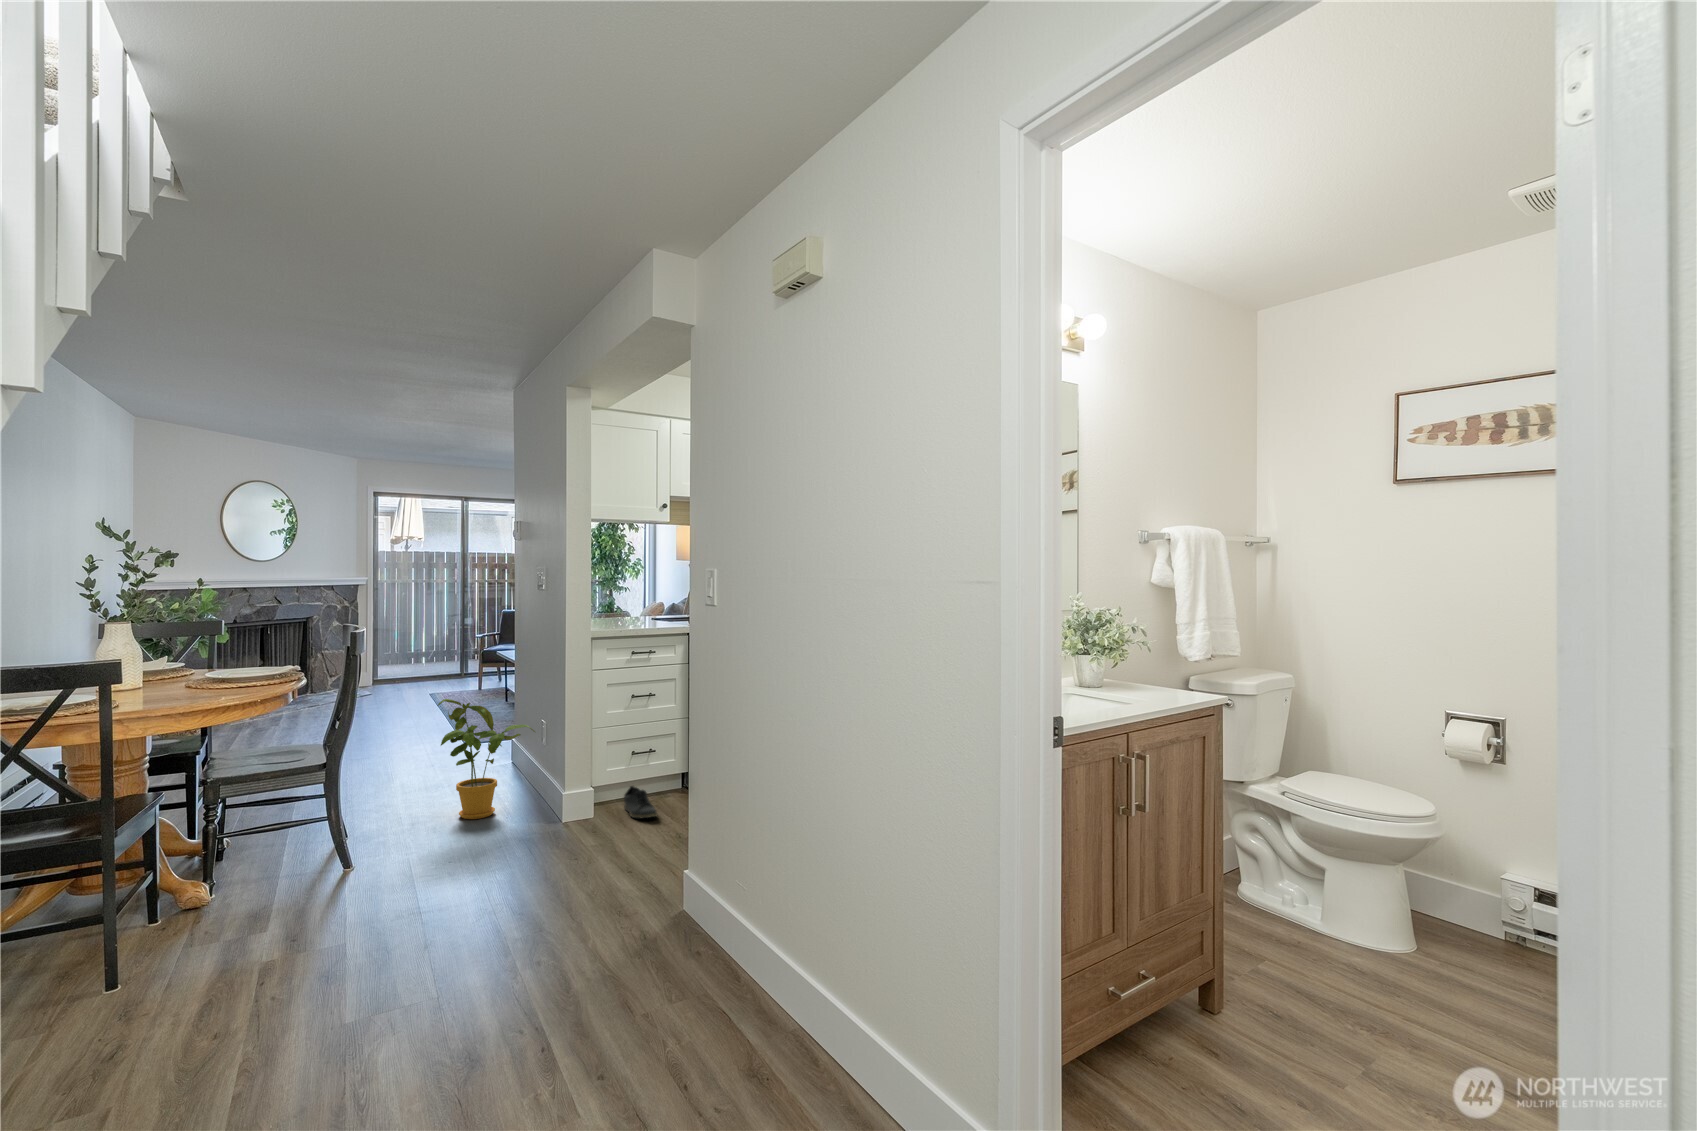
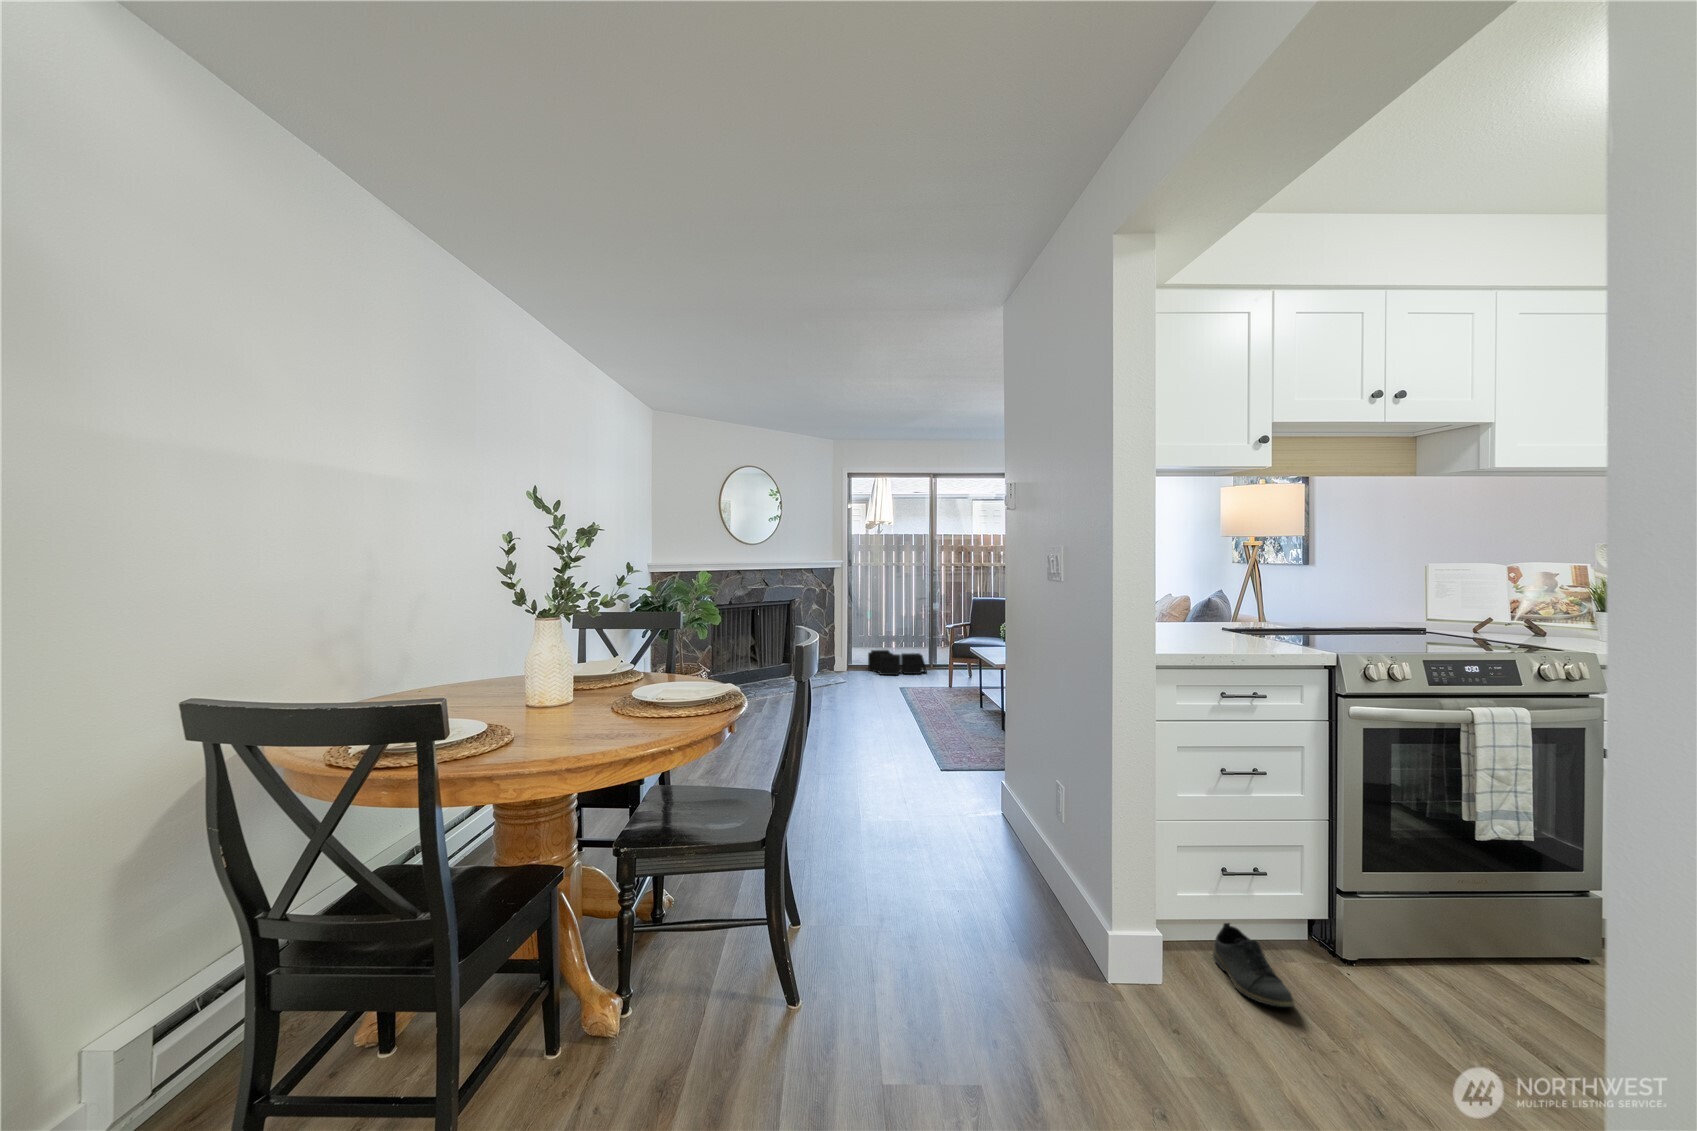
storage bin: none [396,663,459,687] -> present [868,650,927,675]
house plant: present [438,699,535,819] -> none [921,736,1060,928]

